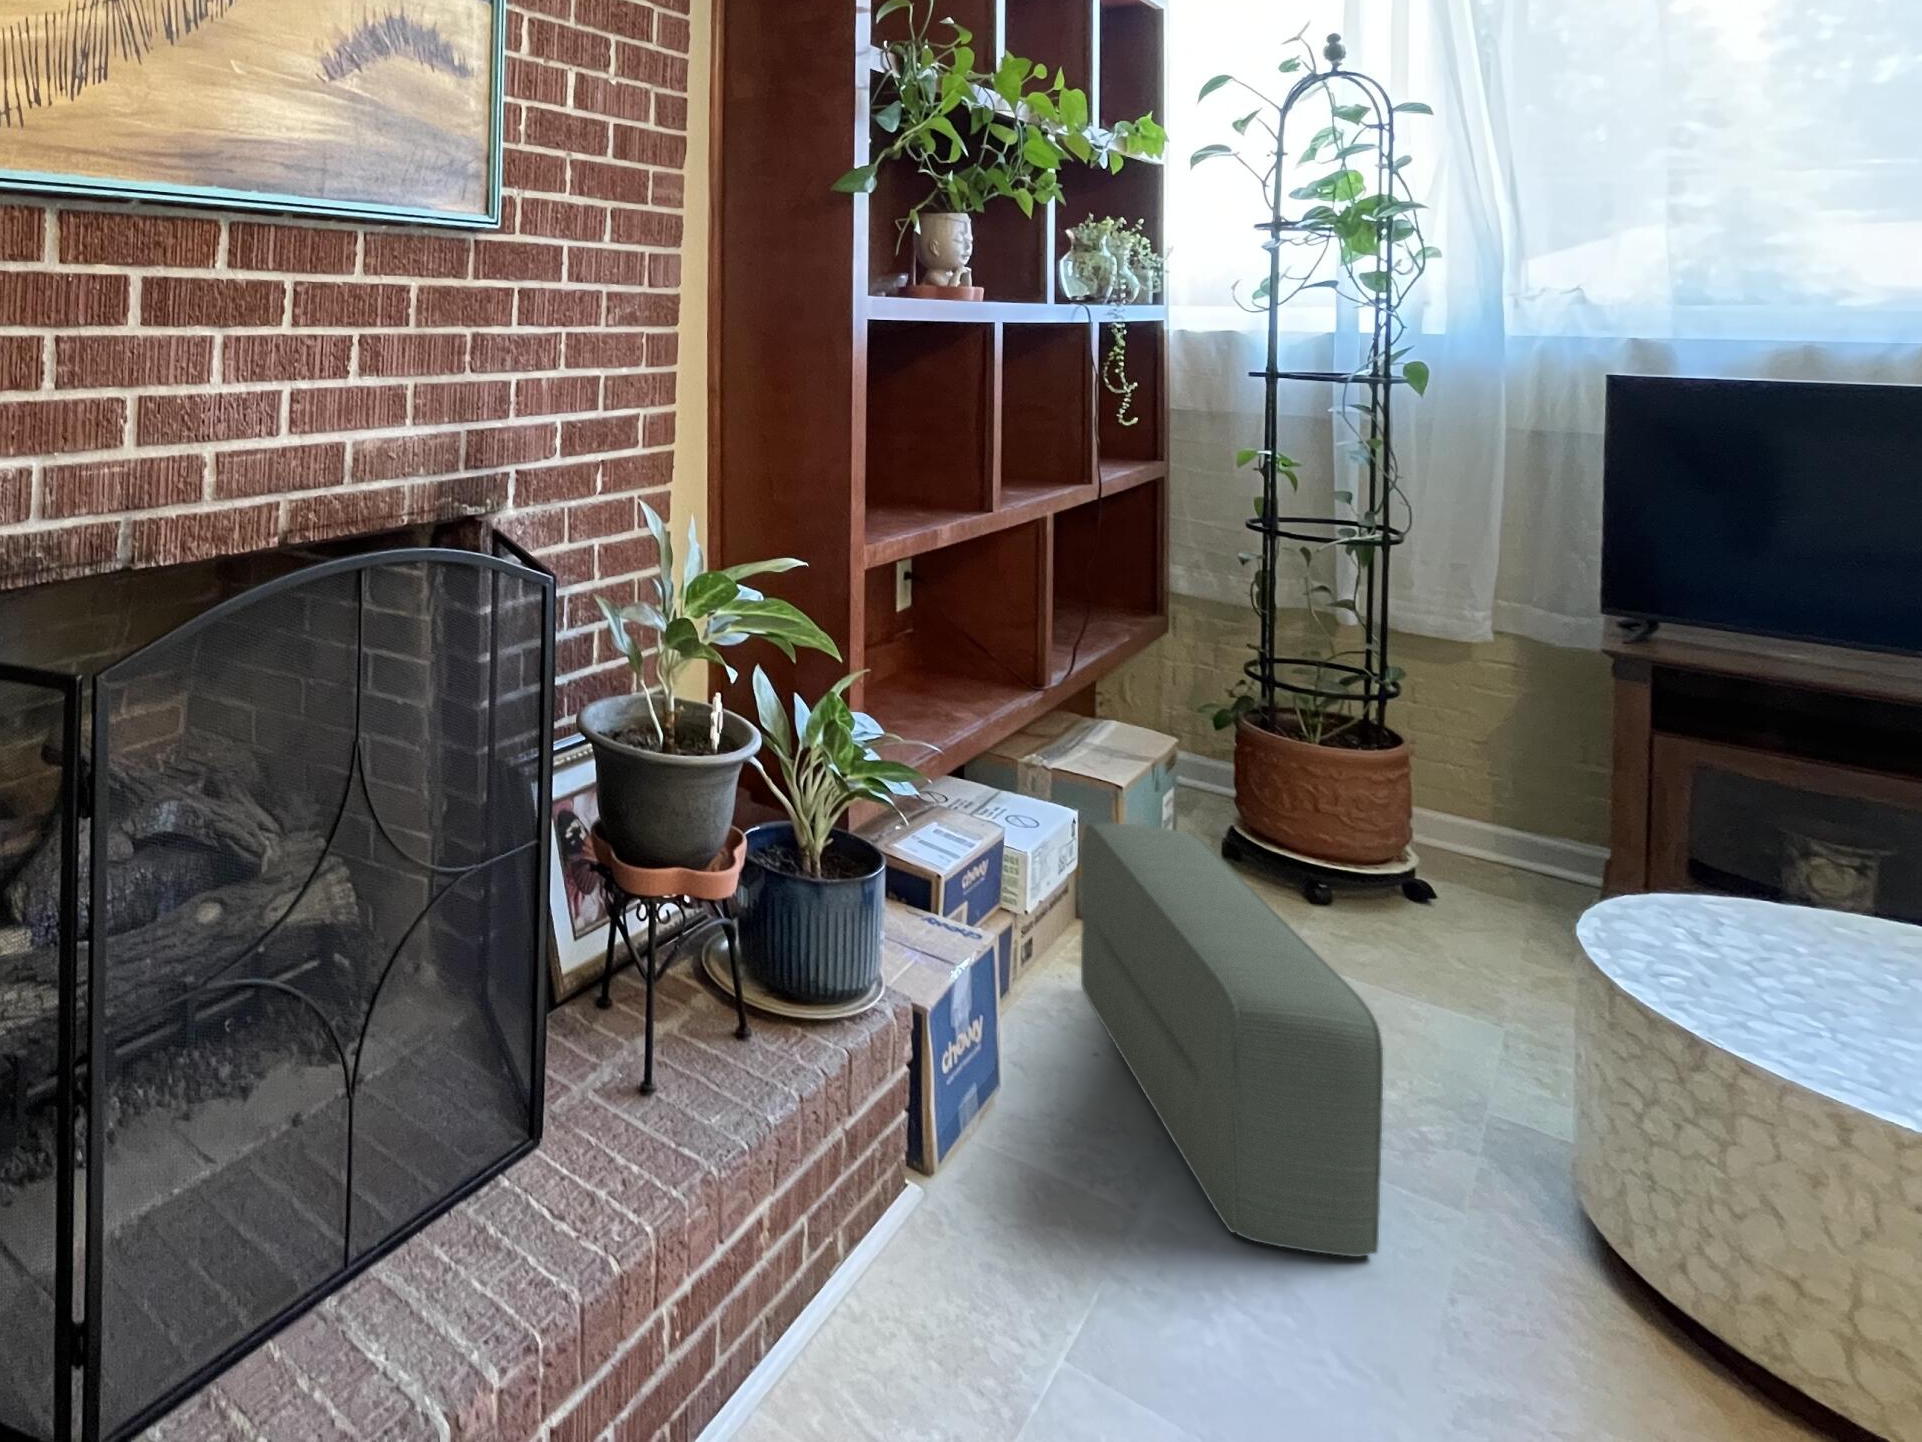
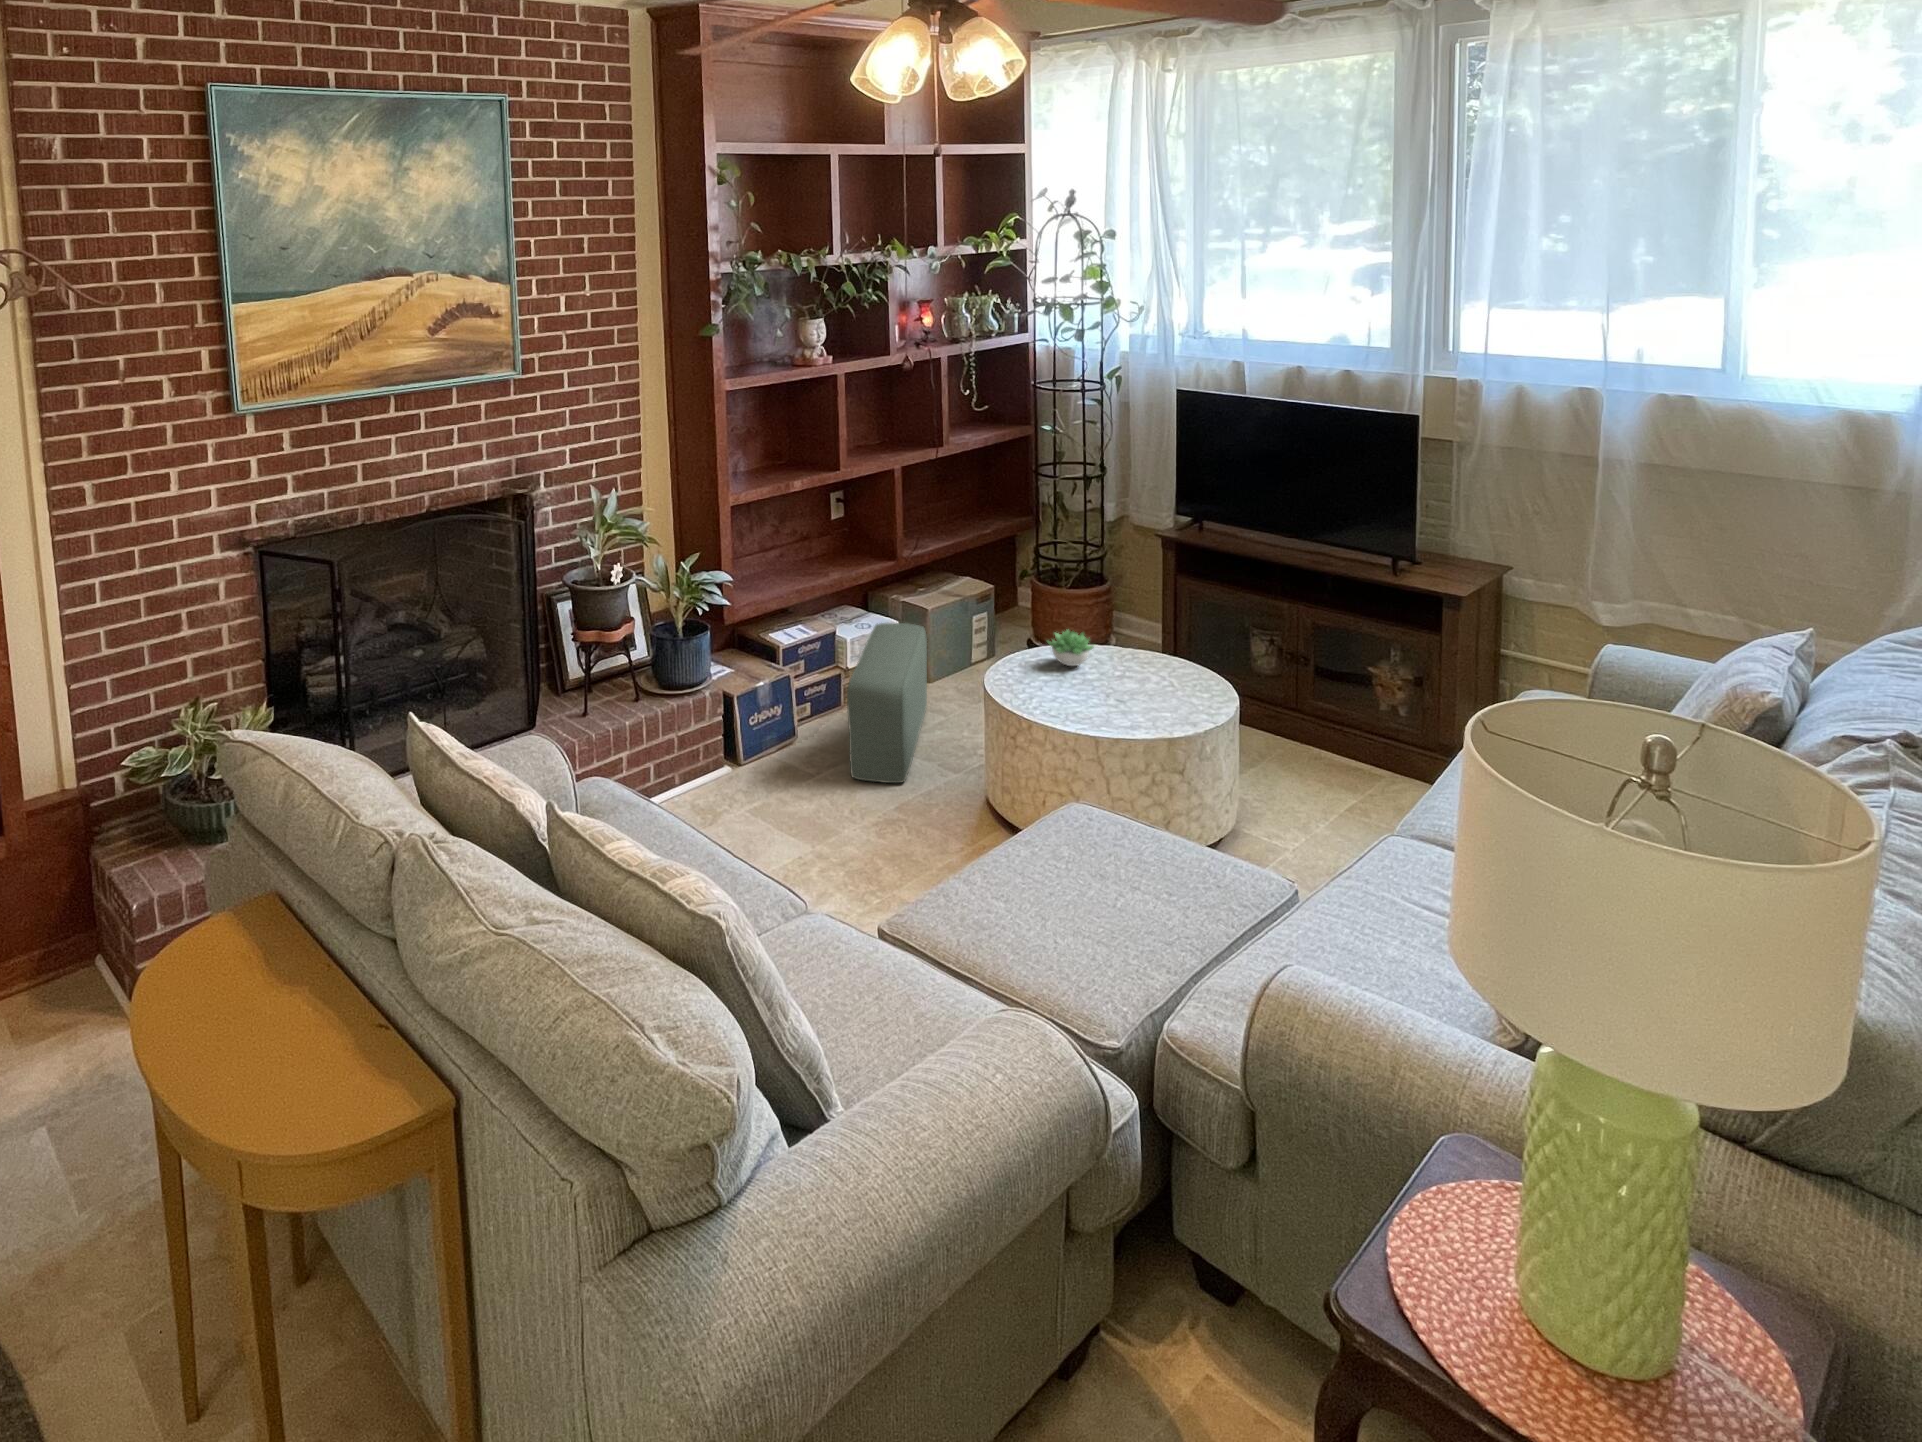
succulent plant: none [1705,881,1857,979] -> present [1047,630,1094,666]

